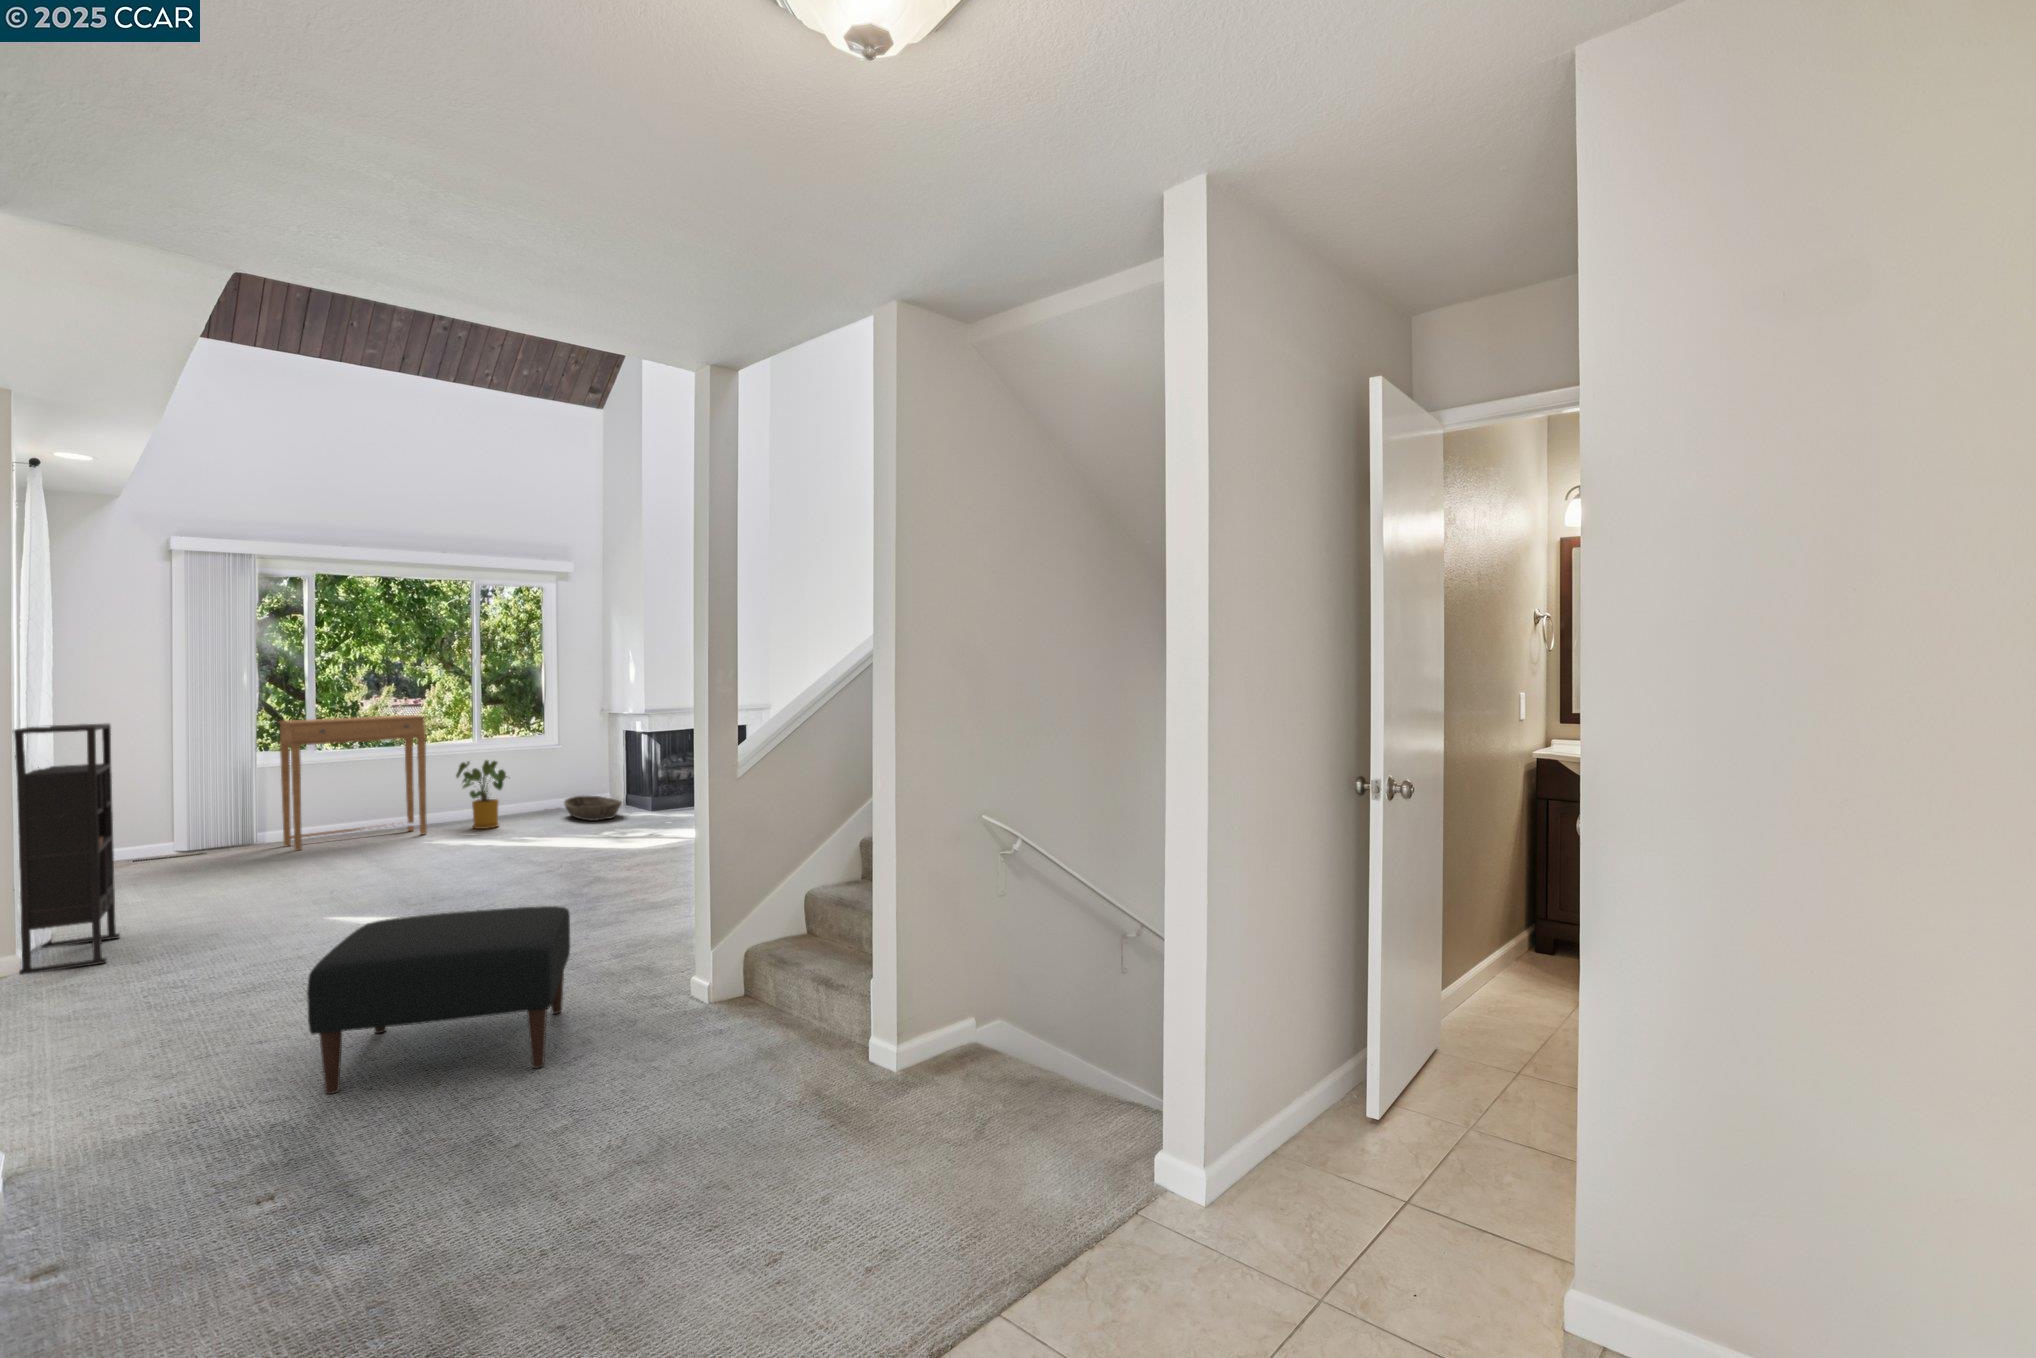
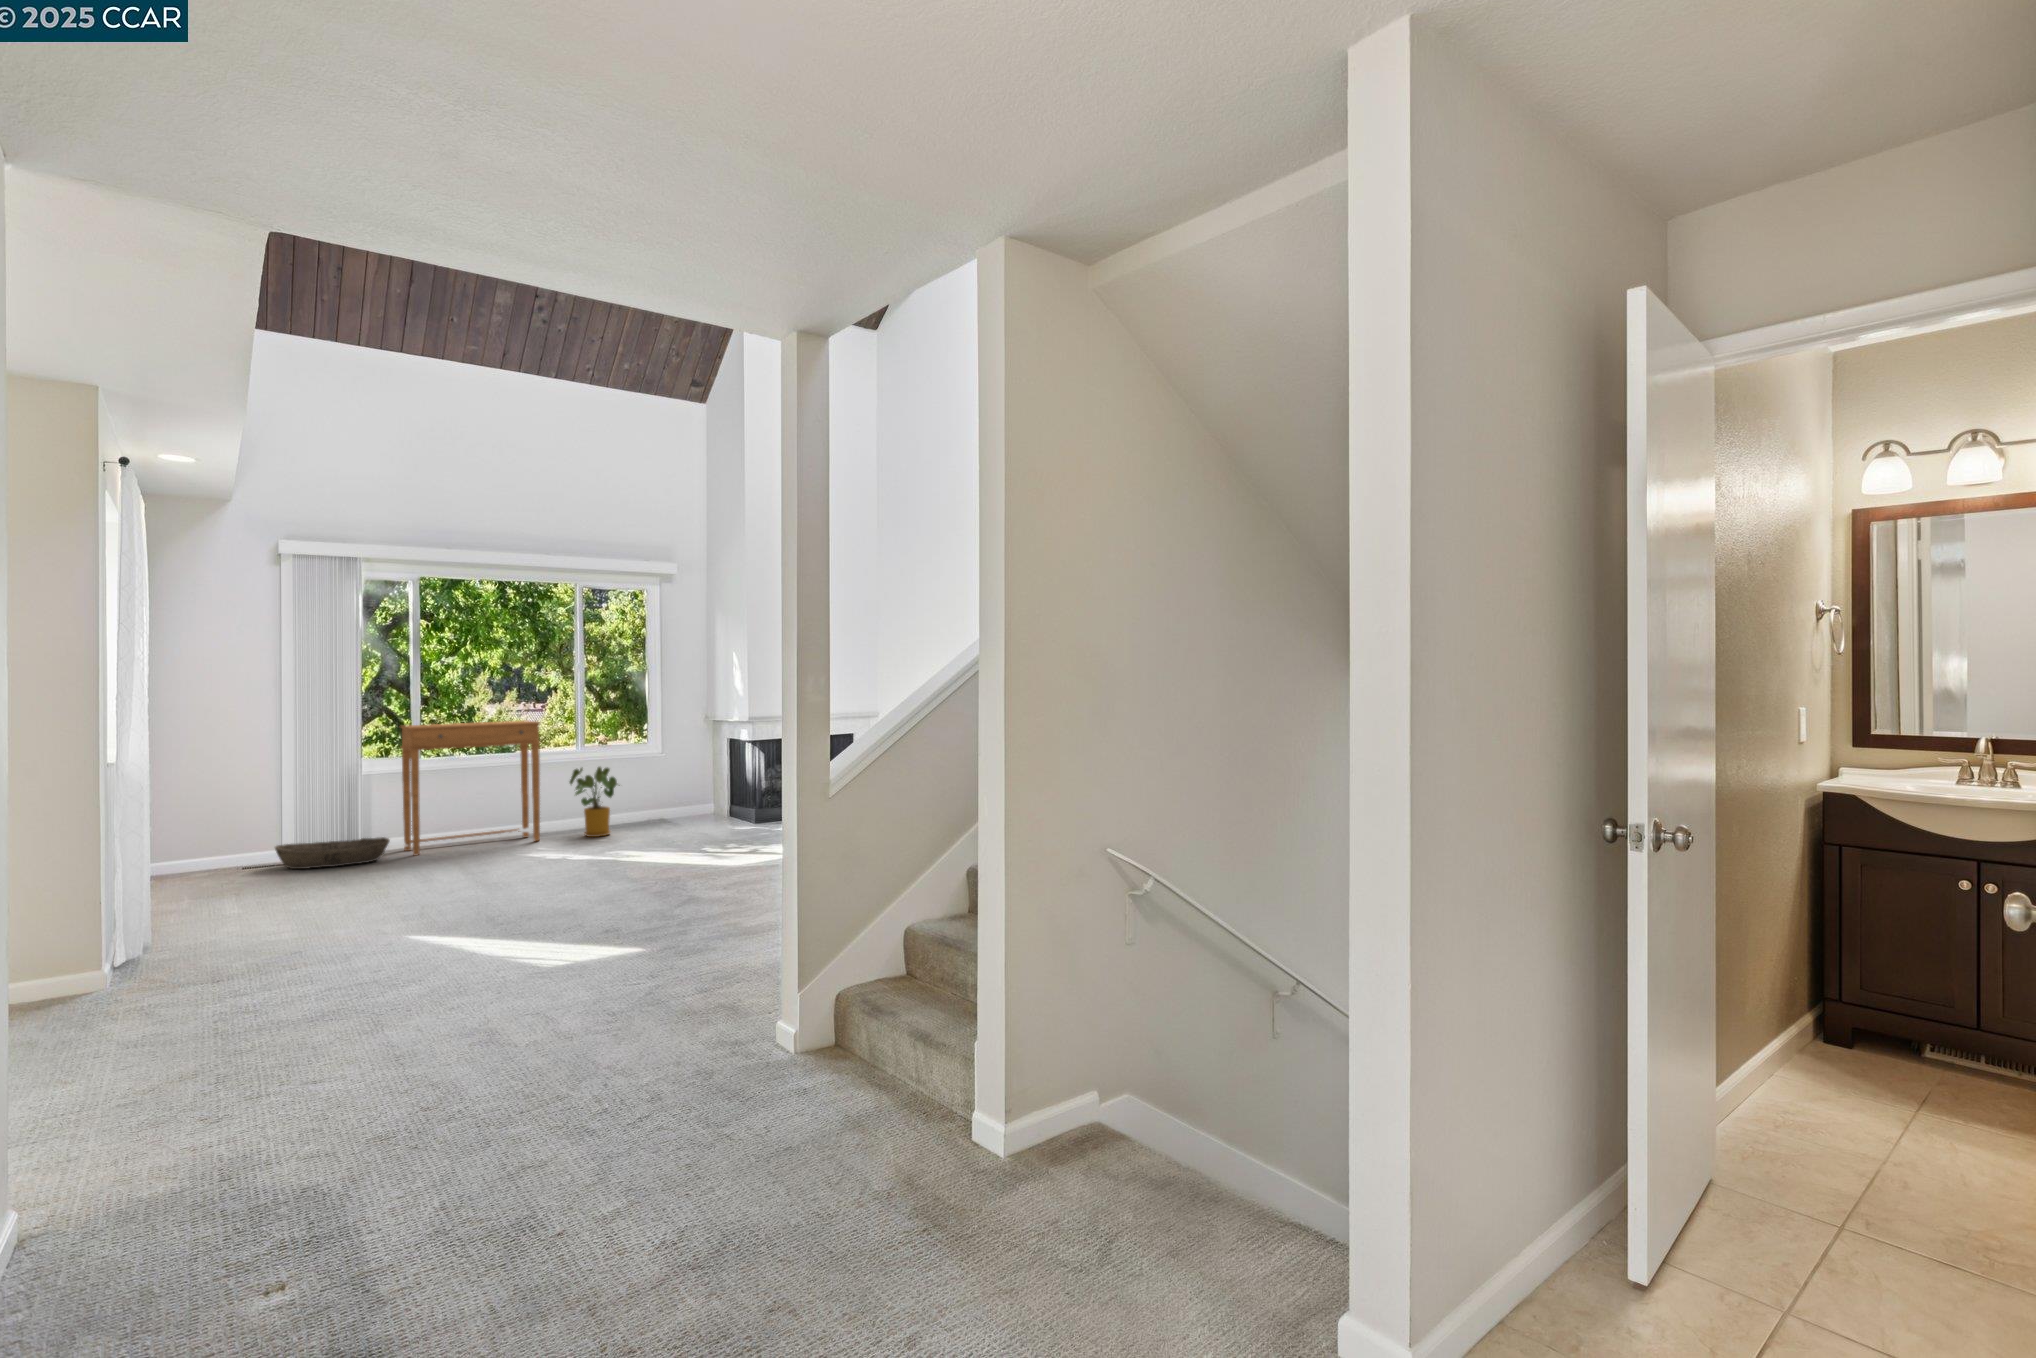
bookshelf: present [14,724,120,975] -> none [117,728,226,985]
basket: present [564,795,622,821] -> present [275,837,390,869]
ottoman: present [307,906,570,1094] -> none [350,938,646,1150]

